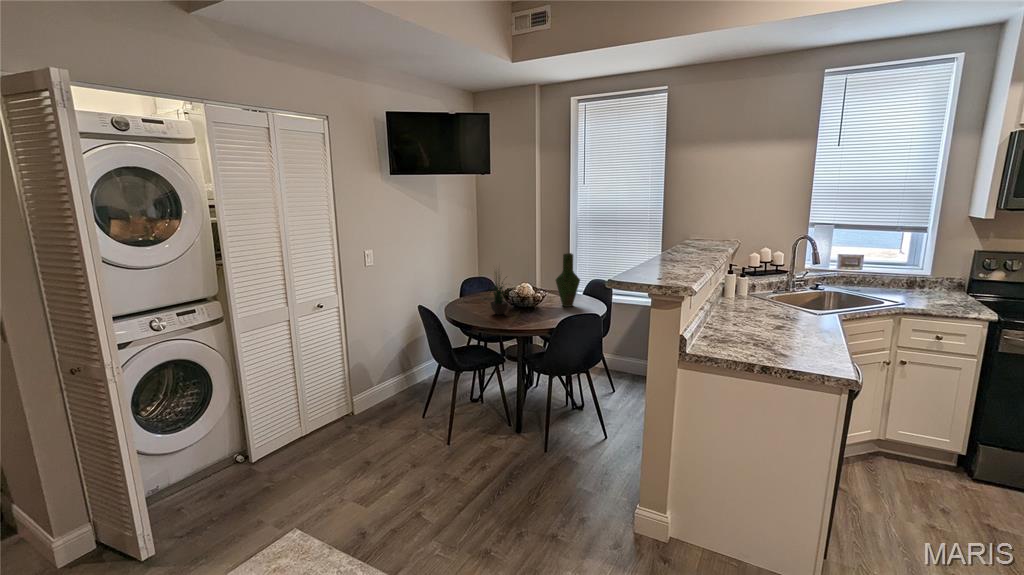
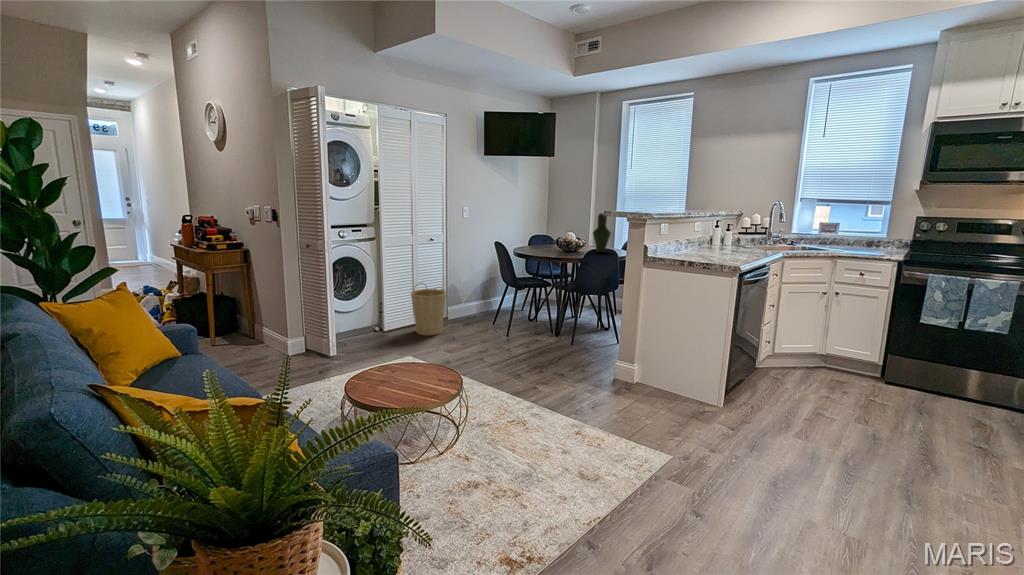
potted plant: present [489,277,508,315] -> none [539,213,559,252]
basket: none [291,374,349,458] -> present [411,283,446,336]

